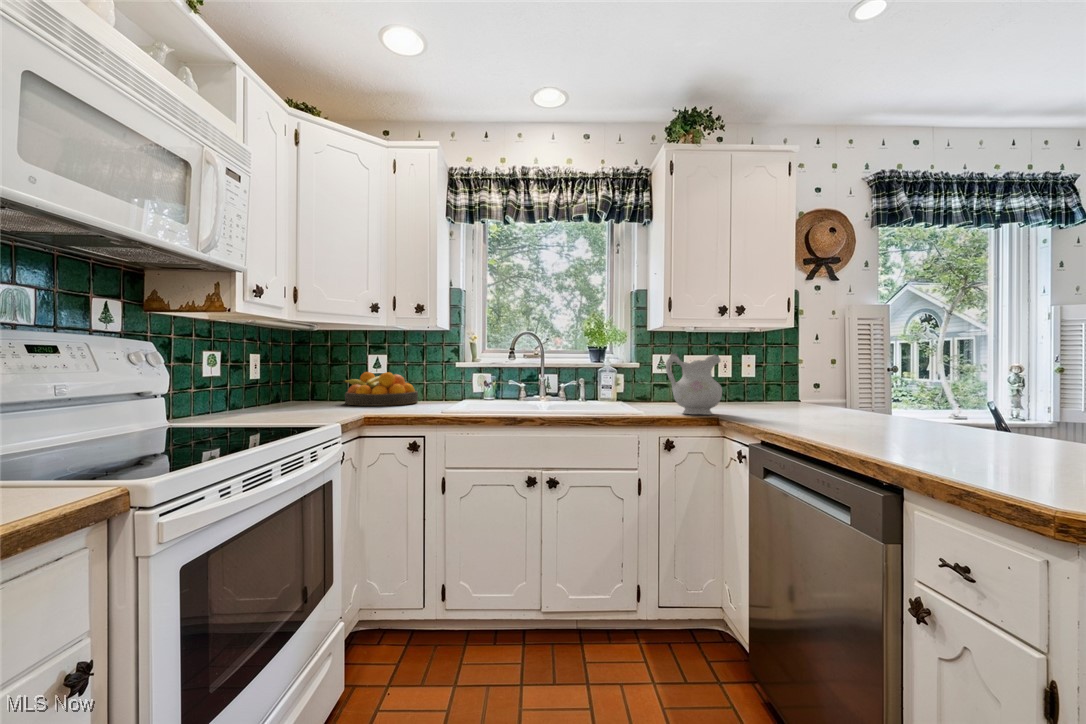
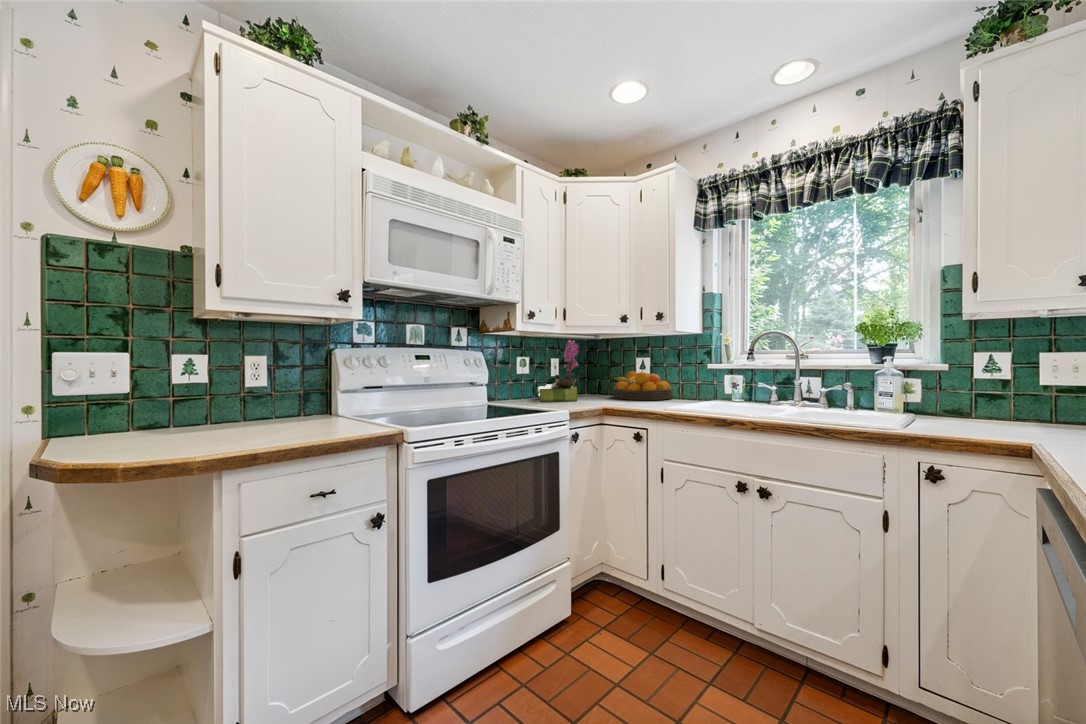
flower arrangement: none [243,329,313,415] -> present [538,340,579,401]
ceramic pitcher: present [666,354,722,415] -> none [936,352,1045,443]

